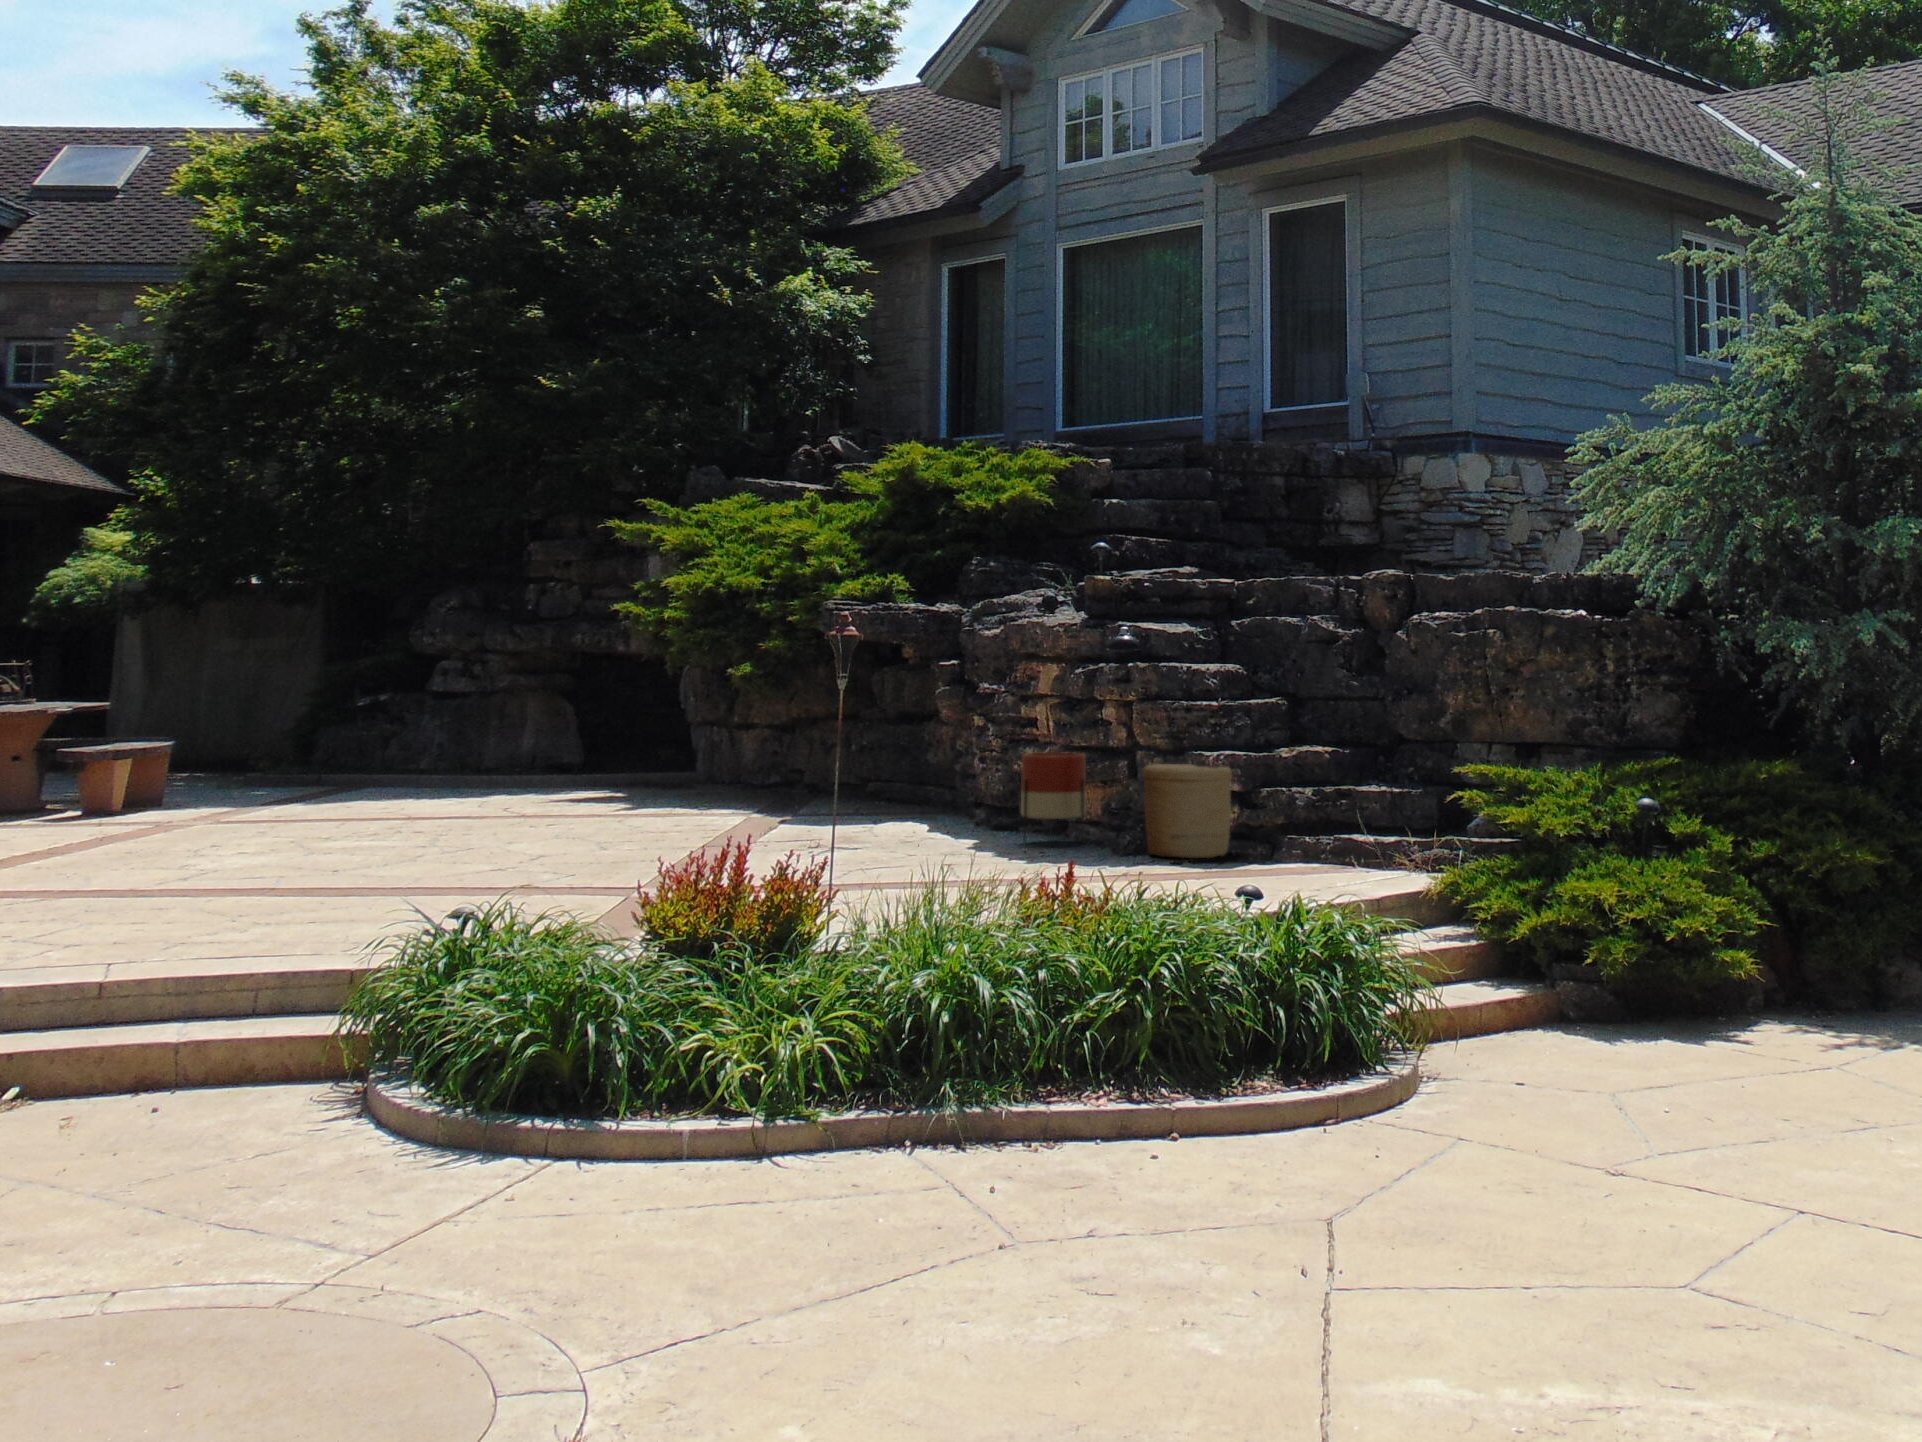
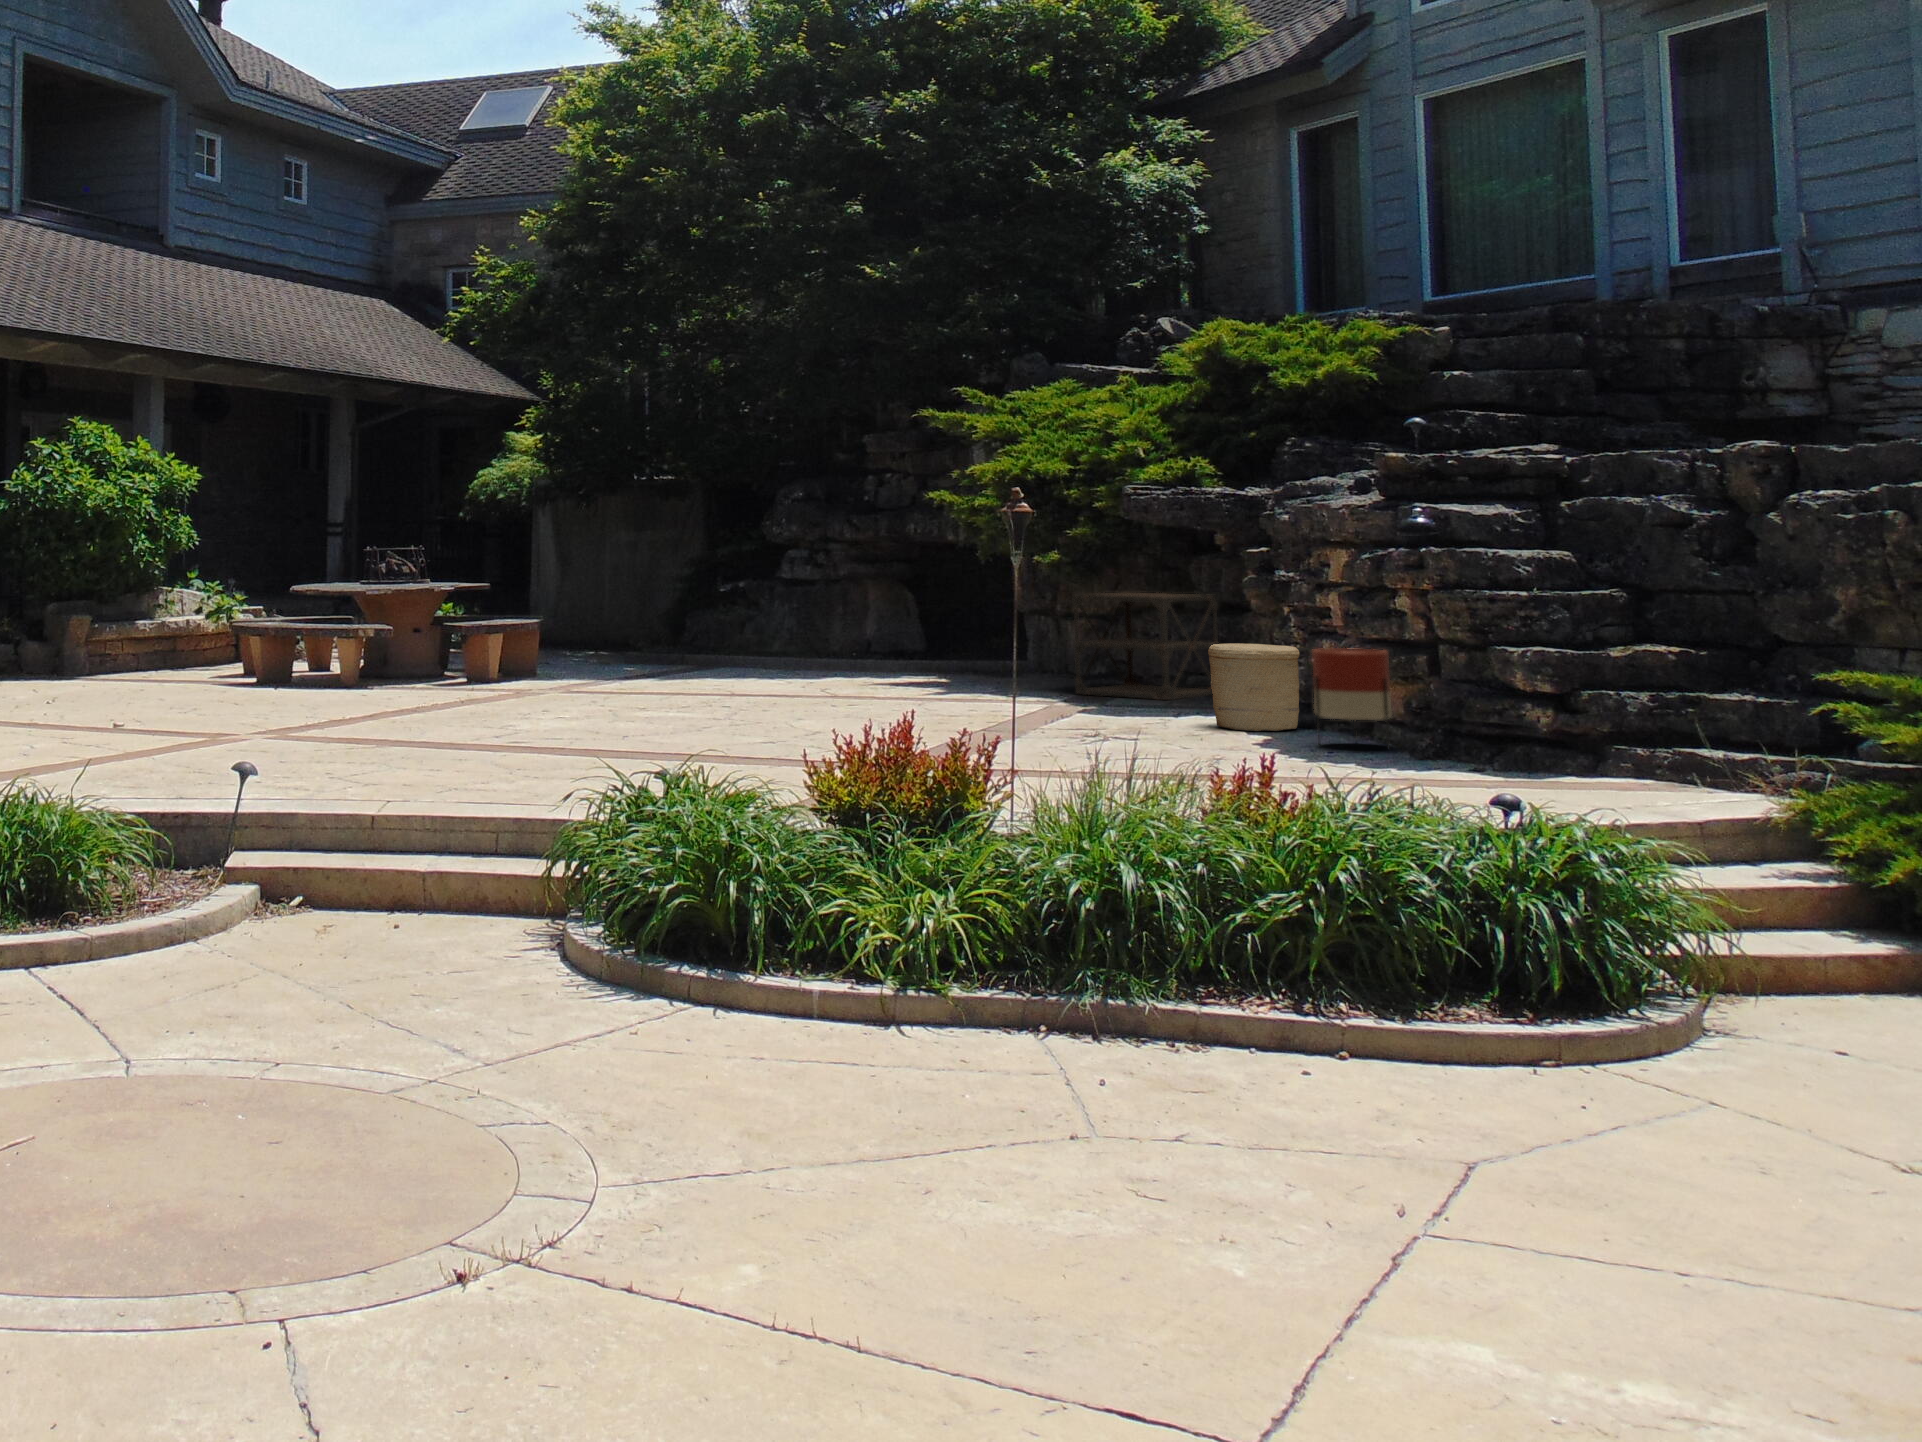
side table: none [766,704,901,808] -> present [1073,592,1218,700]
woven basket: present [1142,764,1232,858] -> present [1208,643,1300,731]

